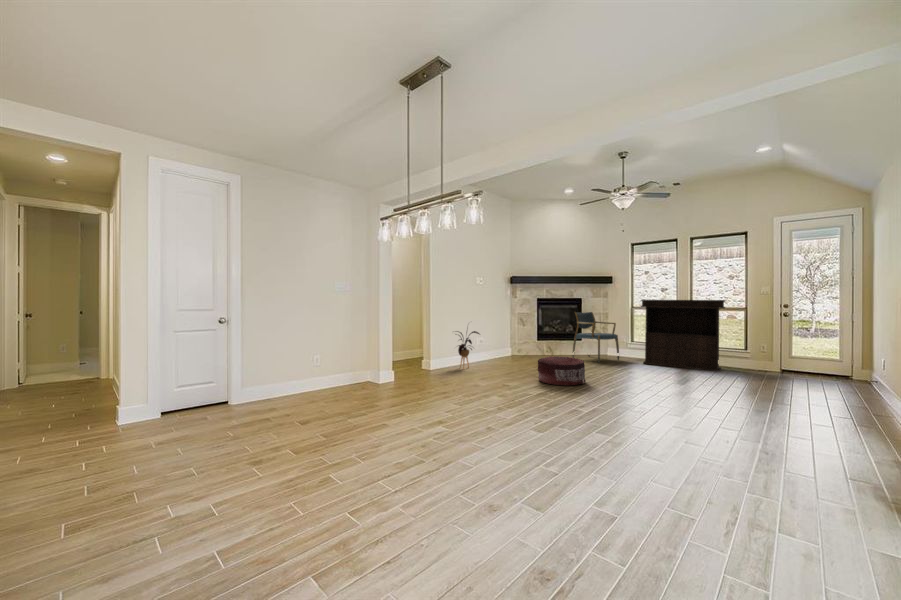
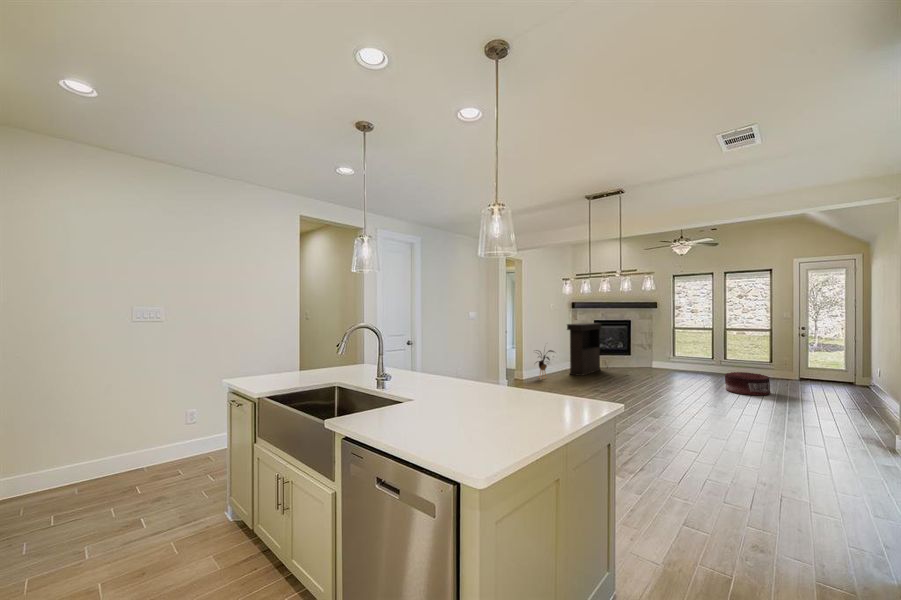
console table: present [641,300,725,371] -> present [567,323,601,376]
armchair: present [572,312,619,363] -> none [625,331,665,374]
pouf: present [538,356,585,386] -> present [725,372,771,395]

